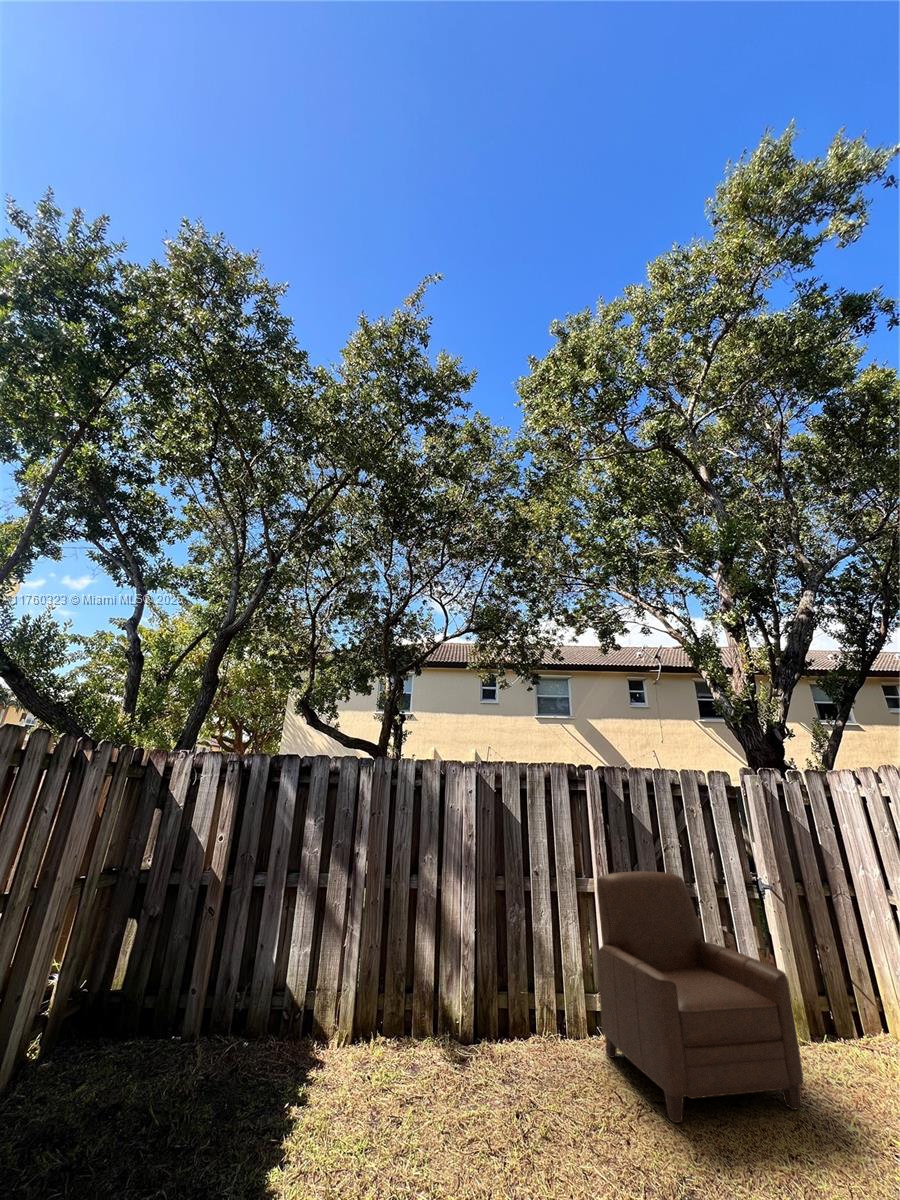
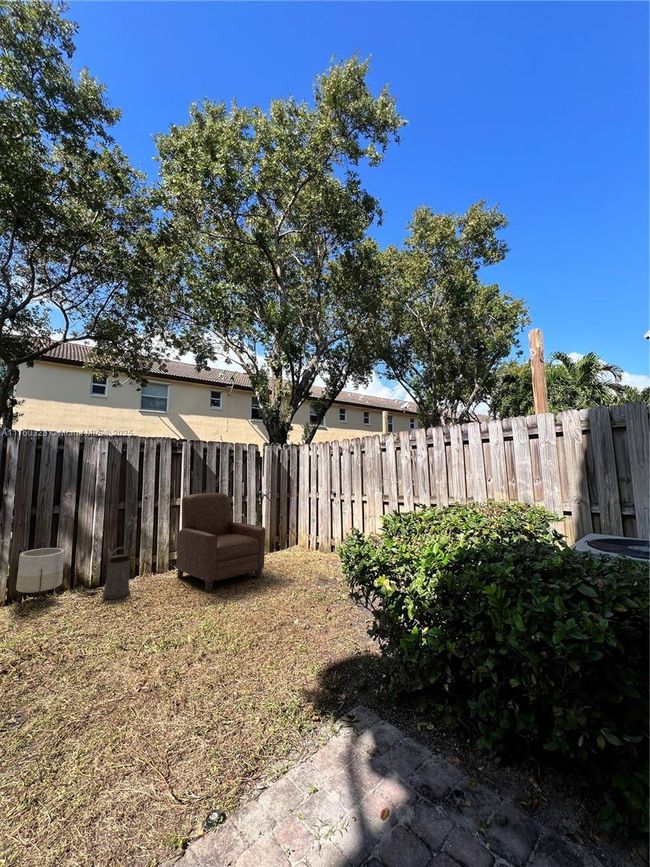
planter: none [361,952,422,1071] -> present [16,548,64,608]
watering can: none [478,966,521,1084] -> present [103,547,130,599]

